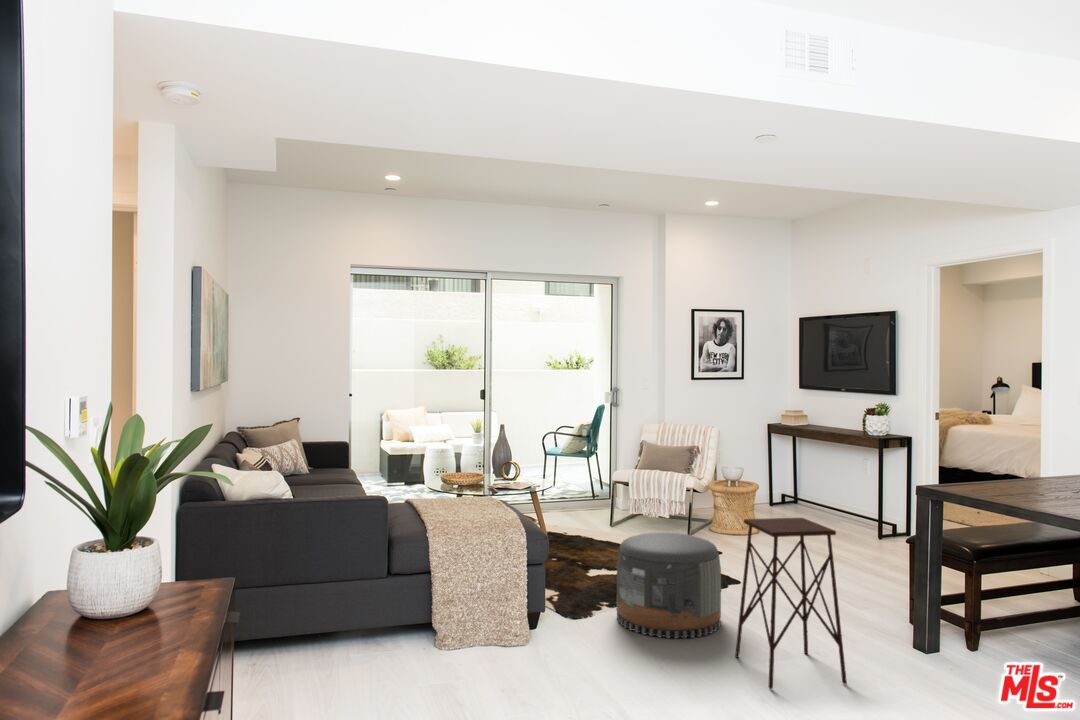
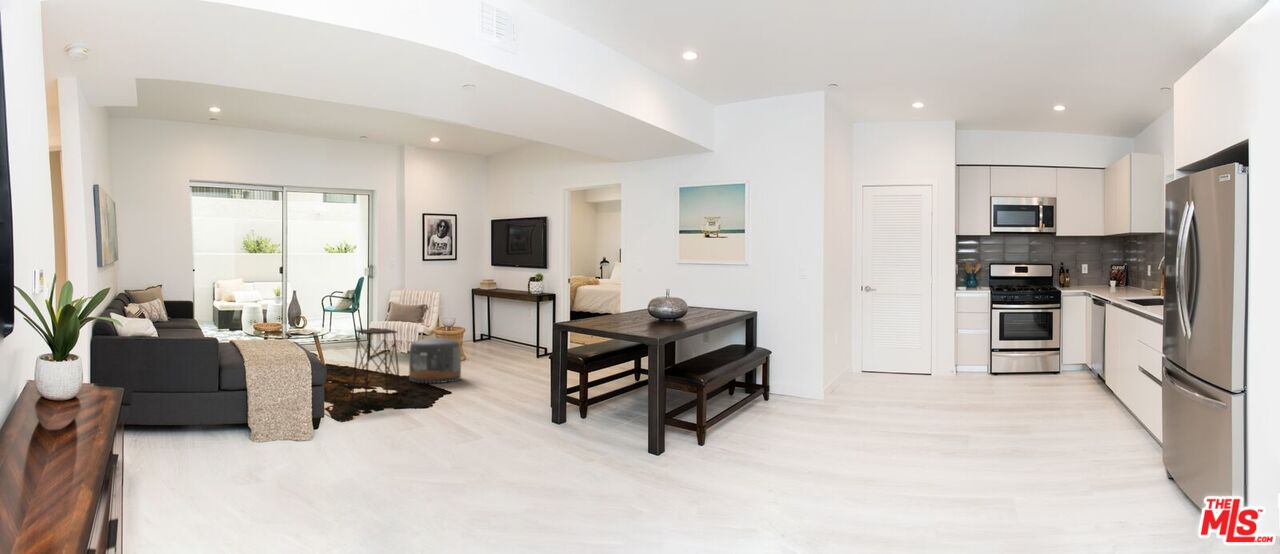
side table: present [735,518,847,689] -> present [351,329,401,402]

